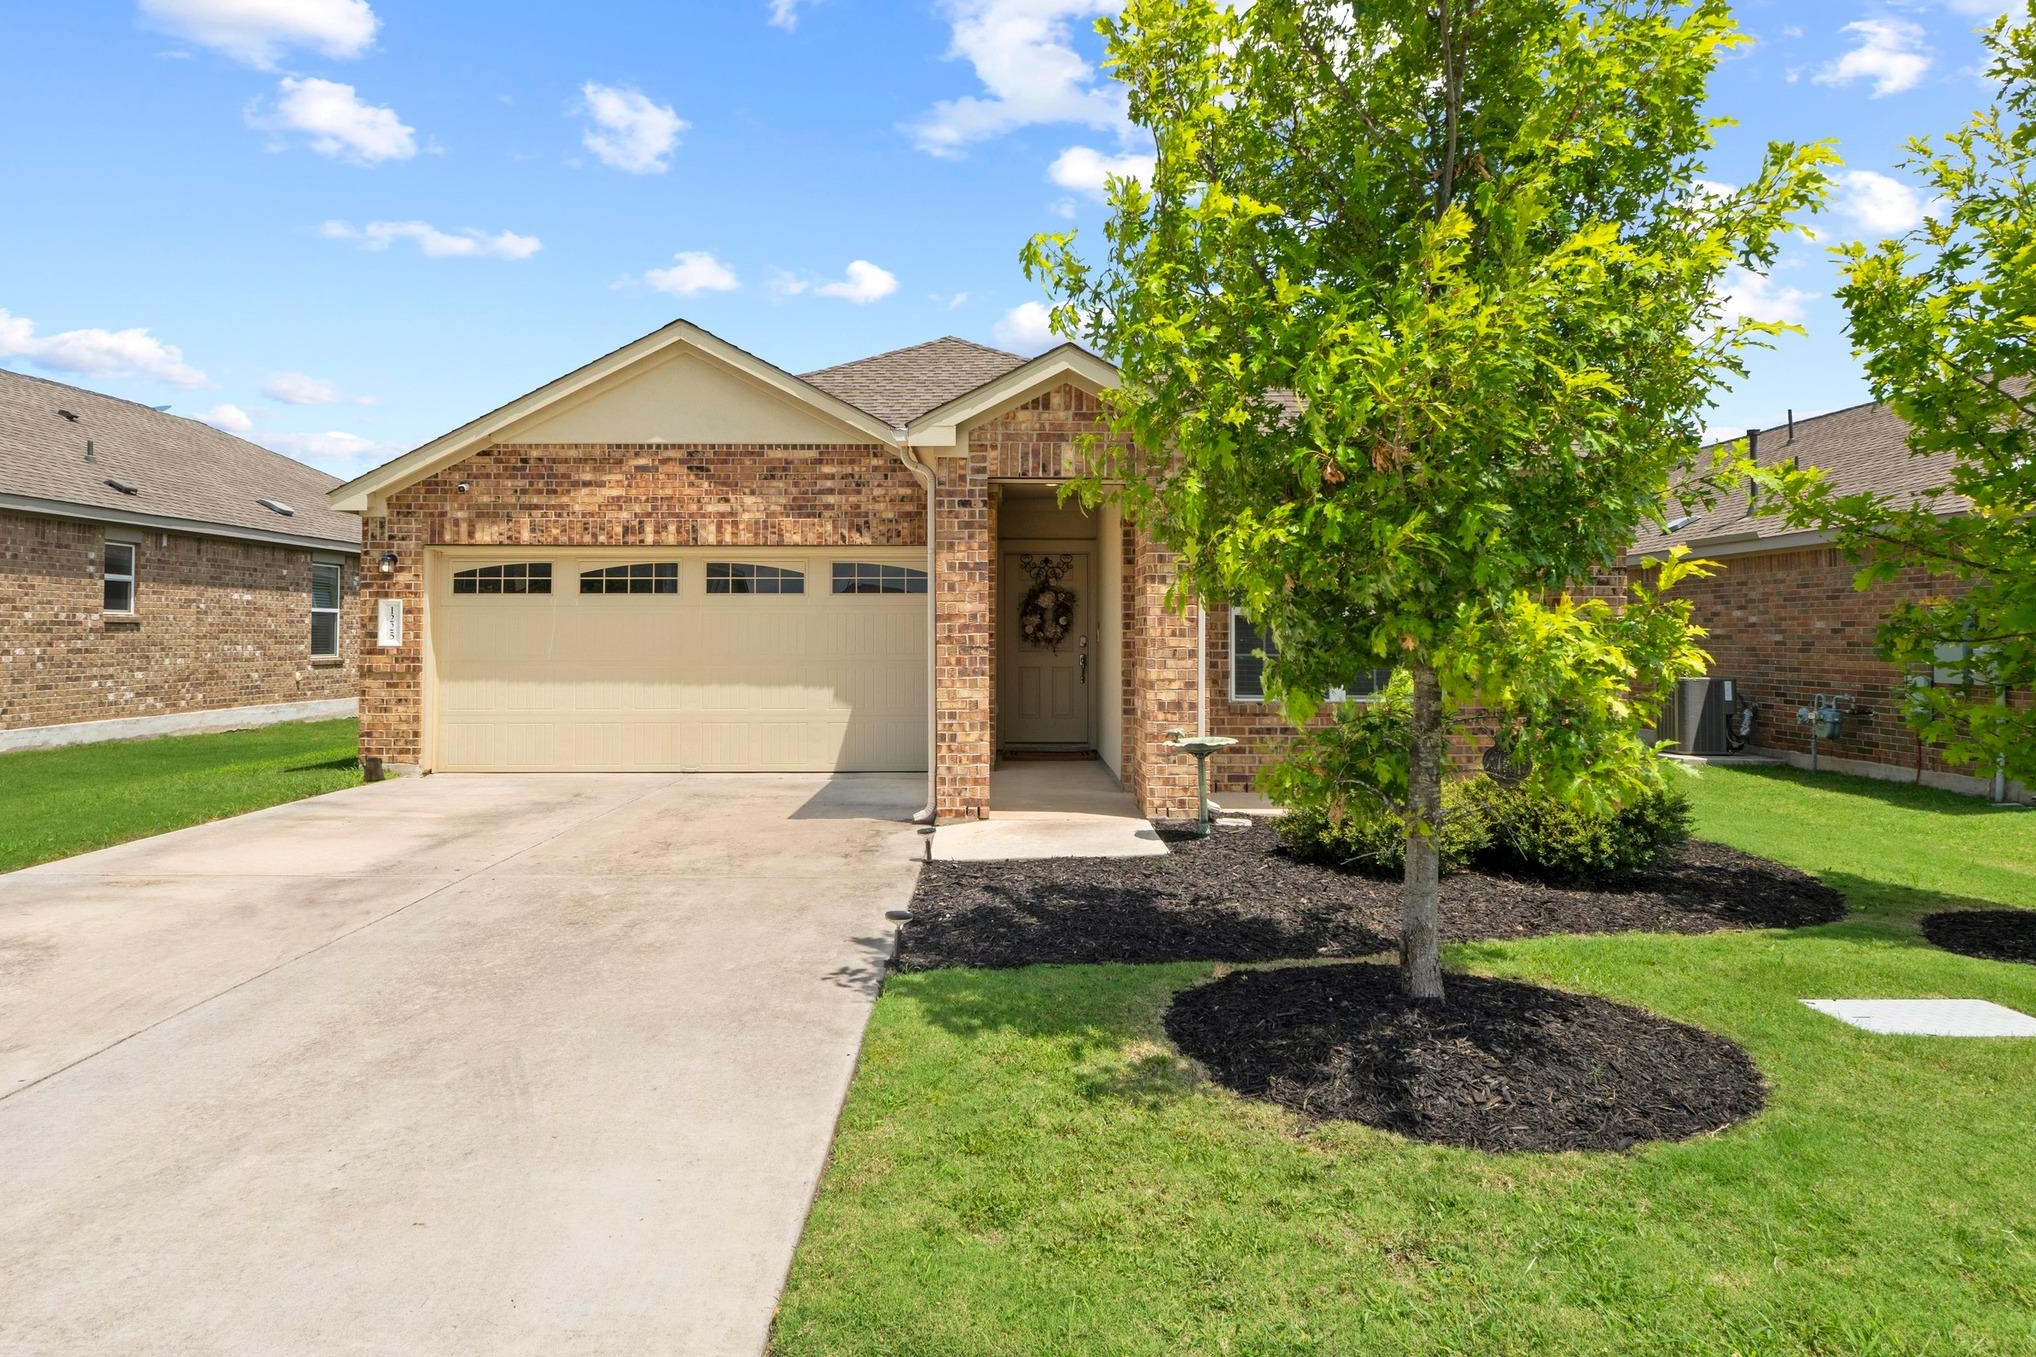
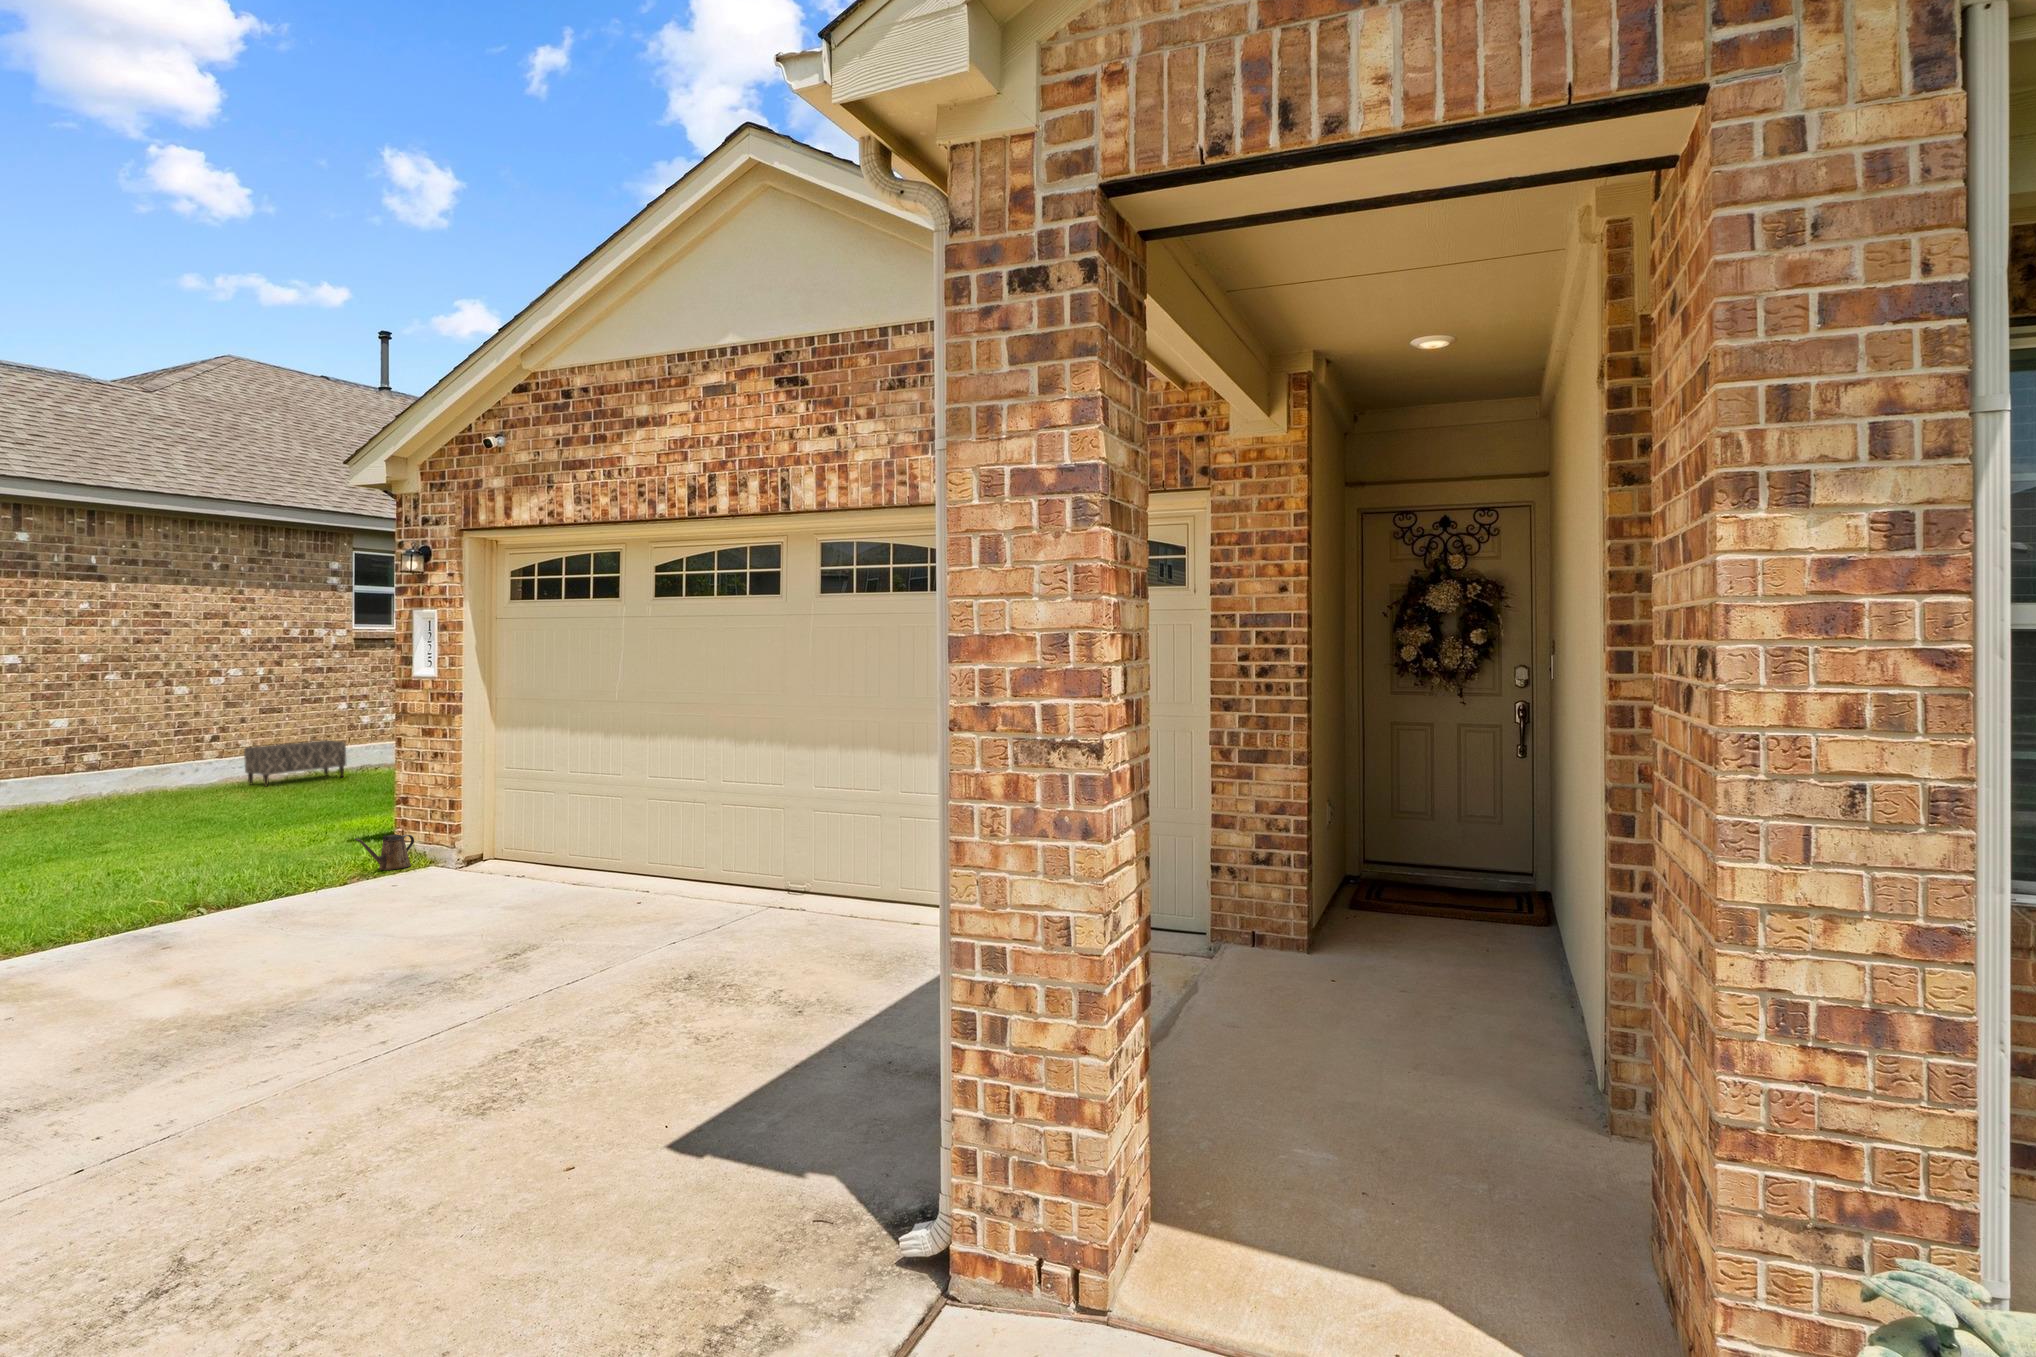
bench: none [23,715,117,755] -> present [244,740,346,786]

